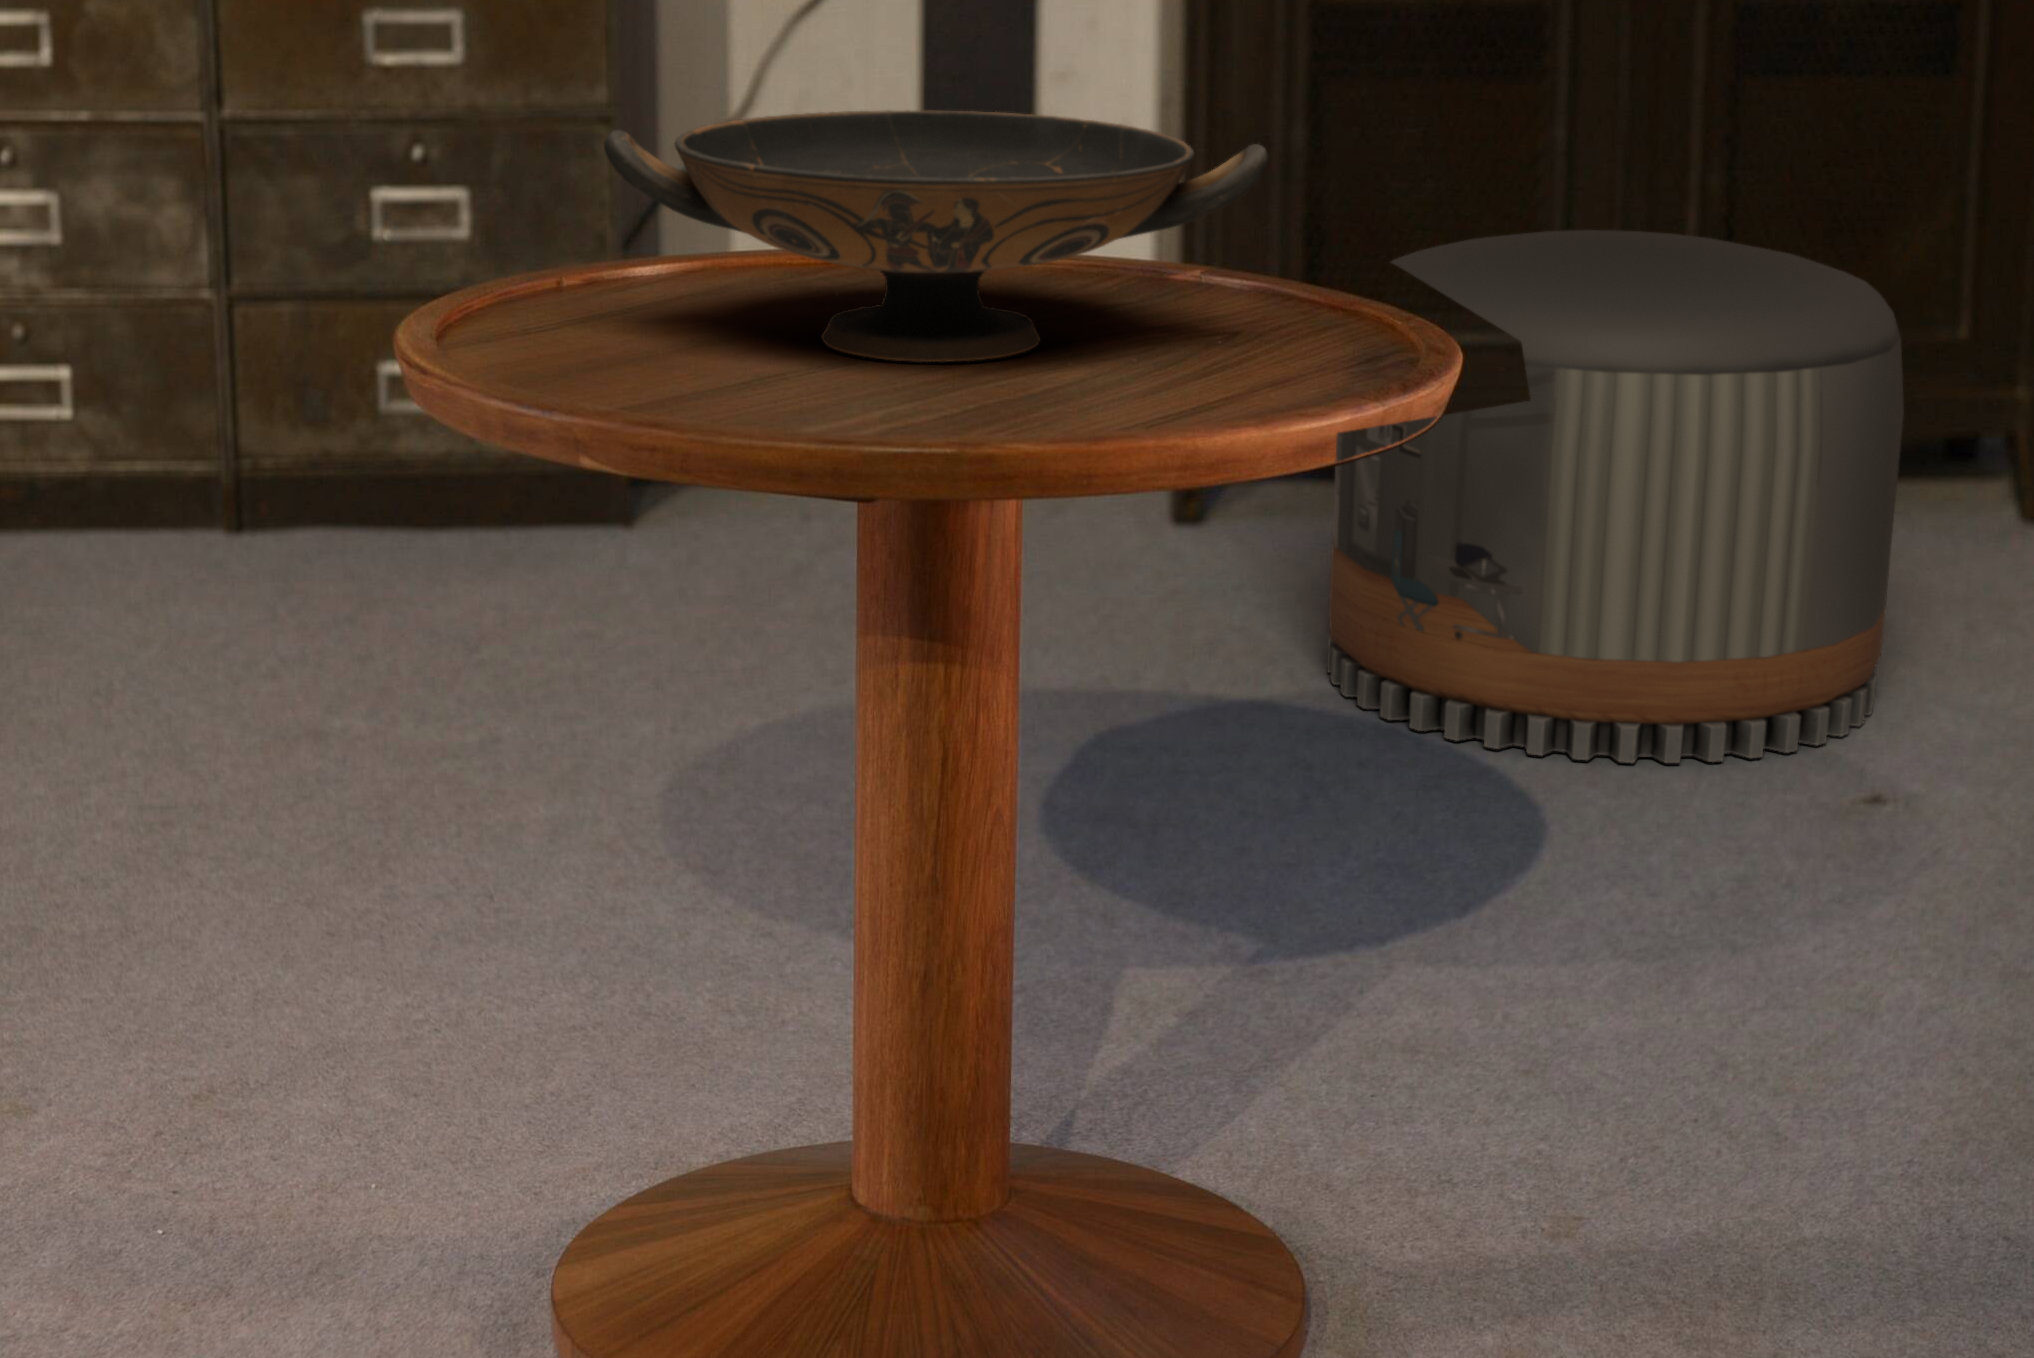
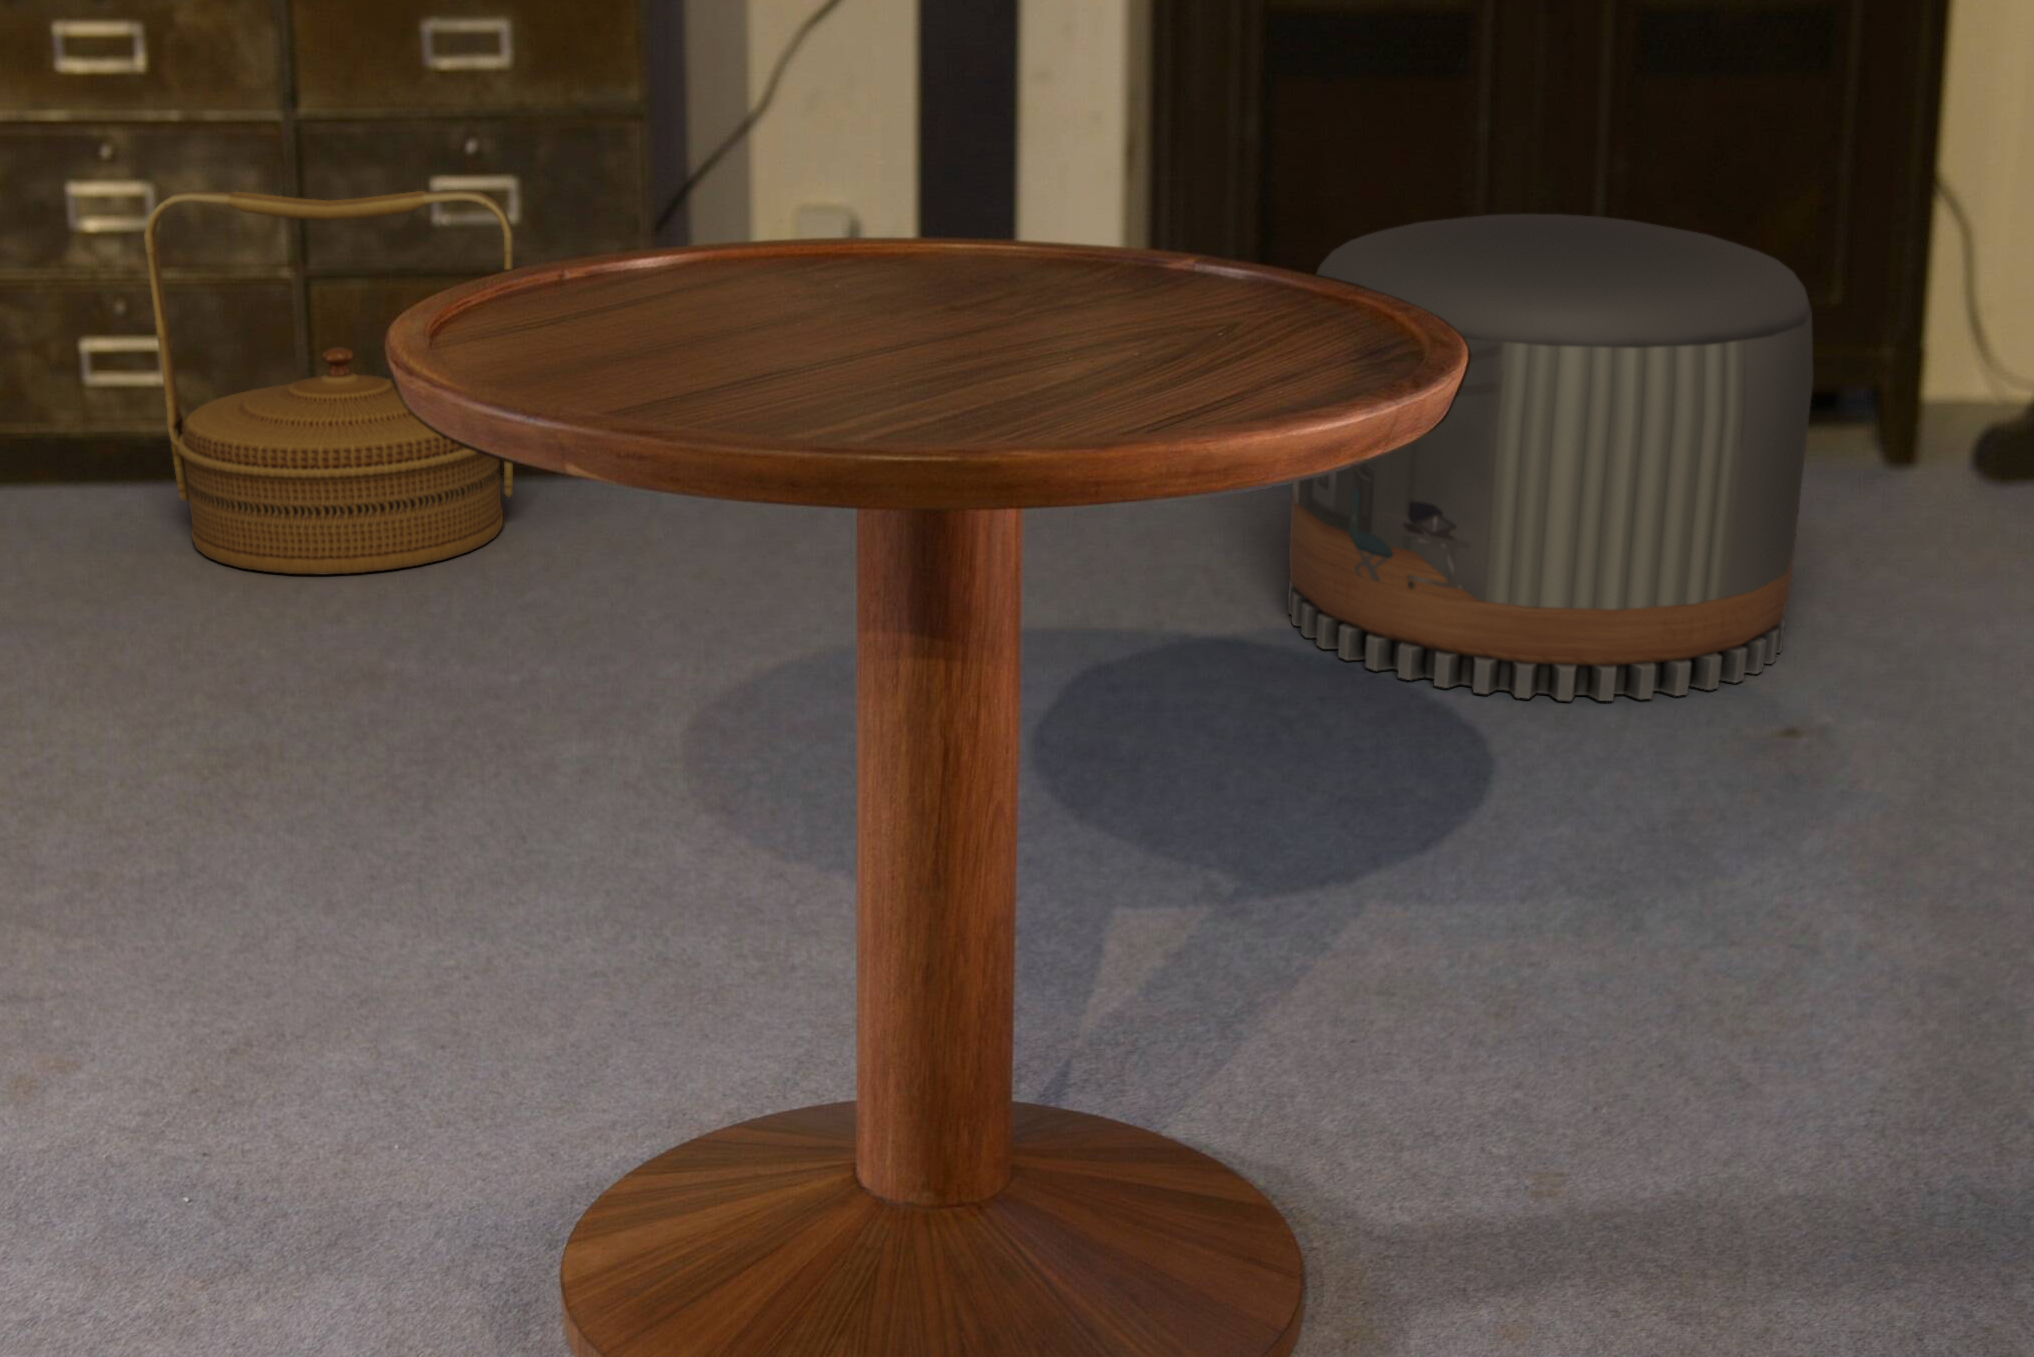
decorative bowl: present [604,110,1269,362] -> none [601,106,1270,359]
woven basket: none [54,198,465,626] -> present [144,190,513,575]

